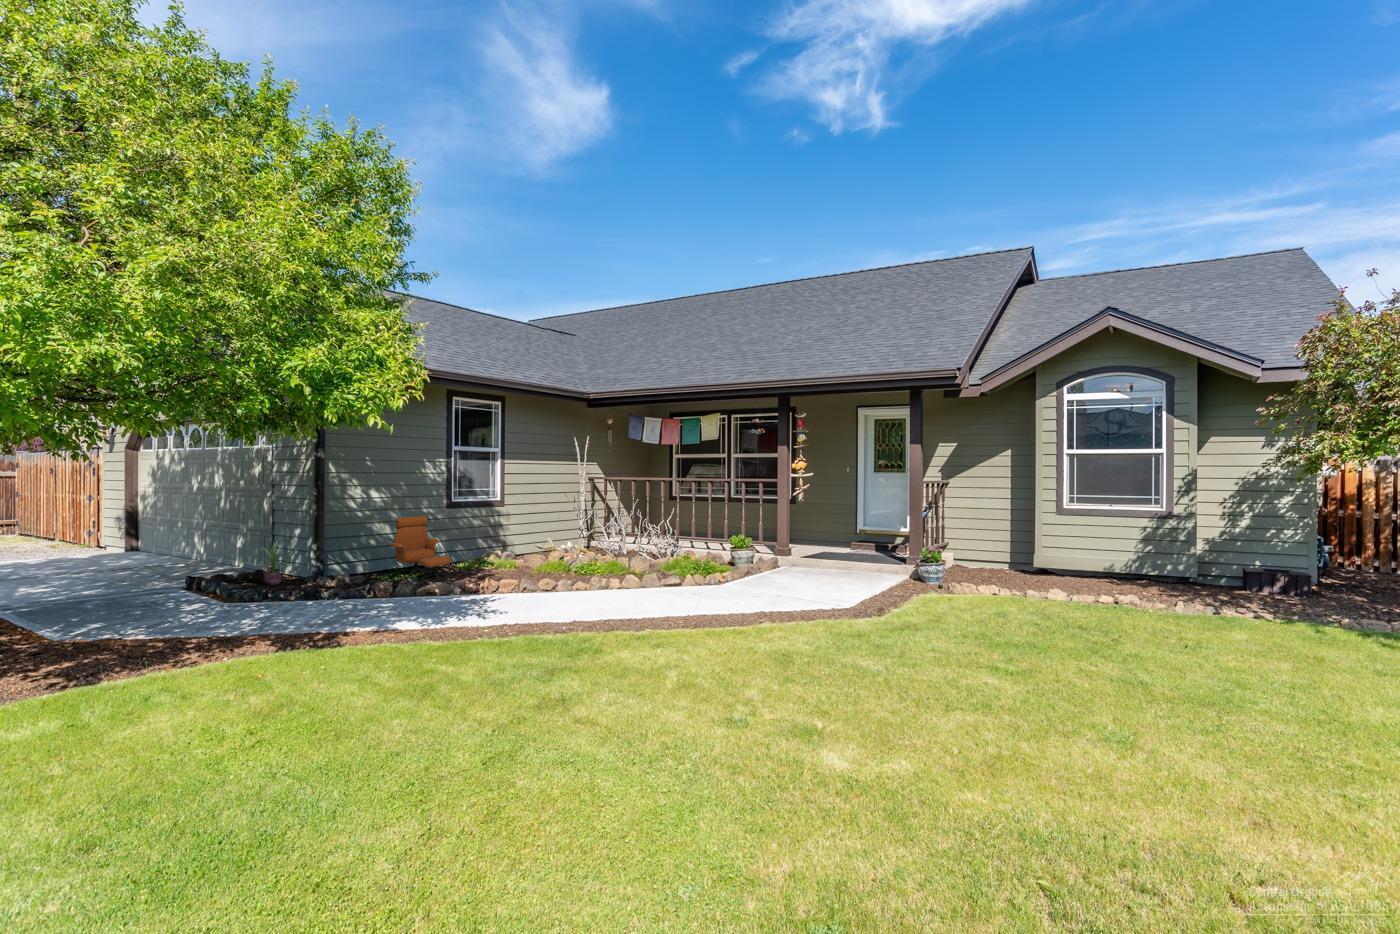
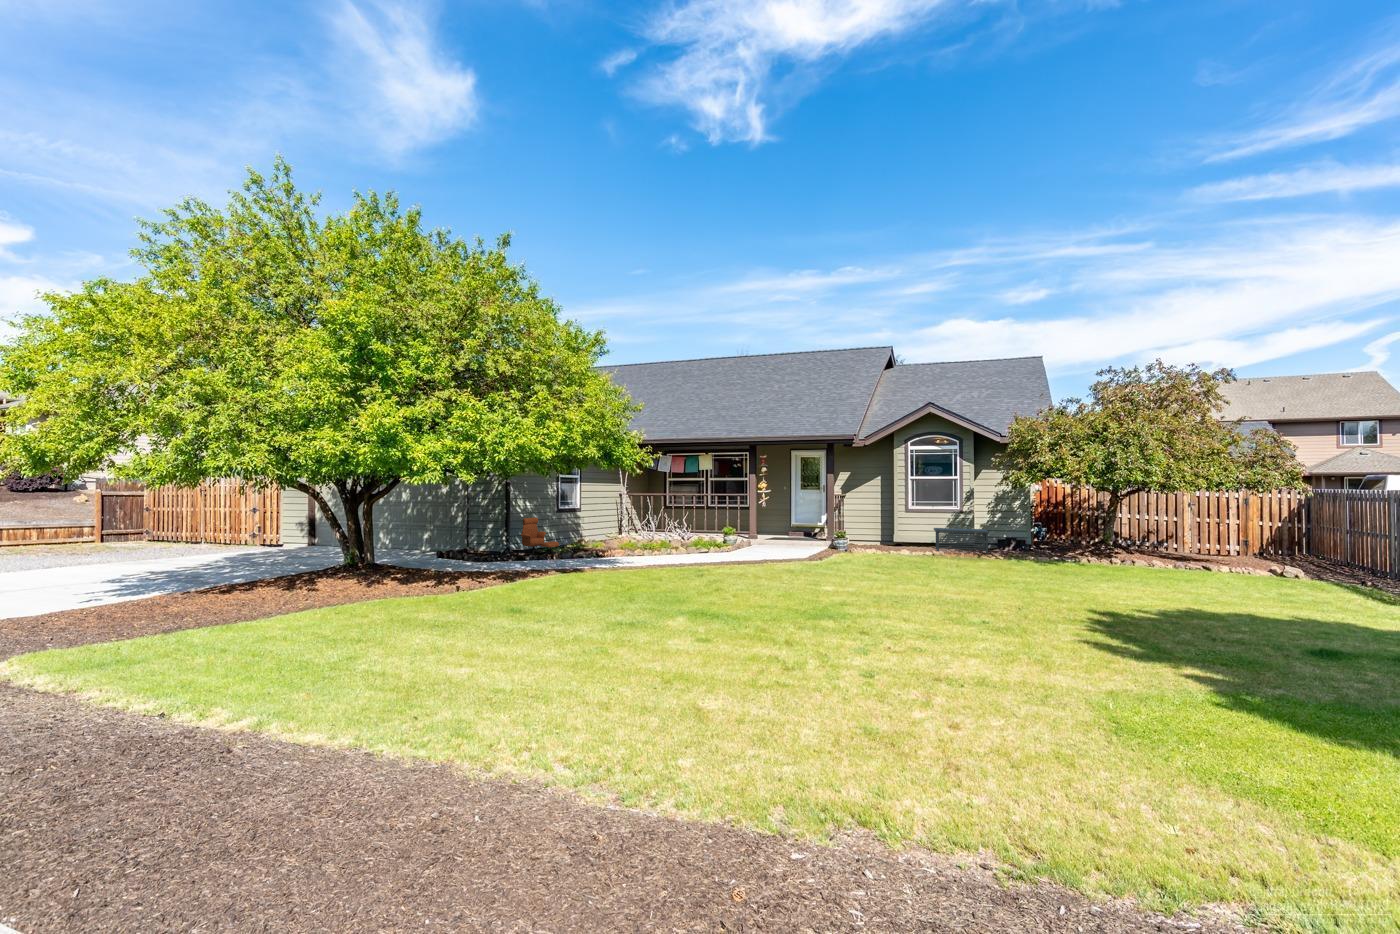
decorative plant: present [263,543,282,585] -> none [442,533,470,559]
storage bench: none [1111,544,1235,599] -> present [934,528,989,553]

